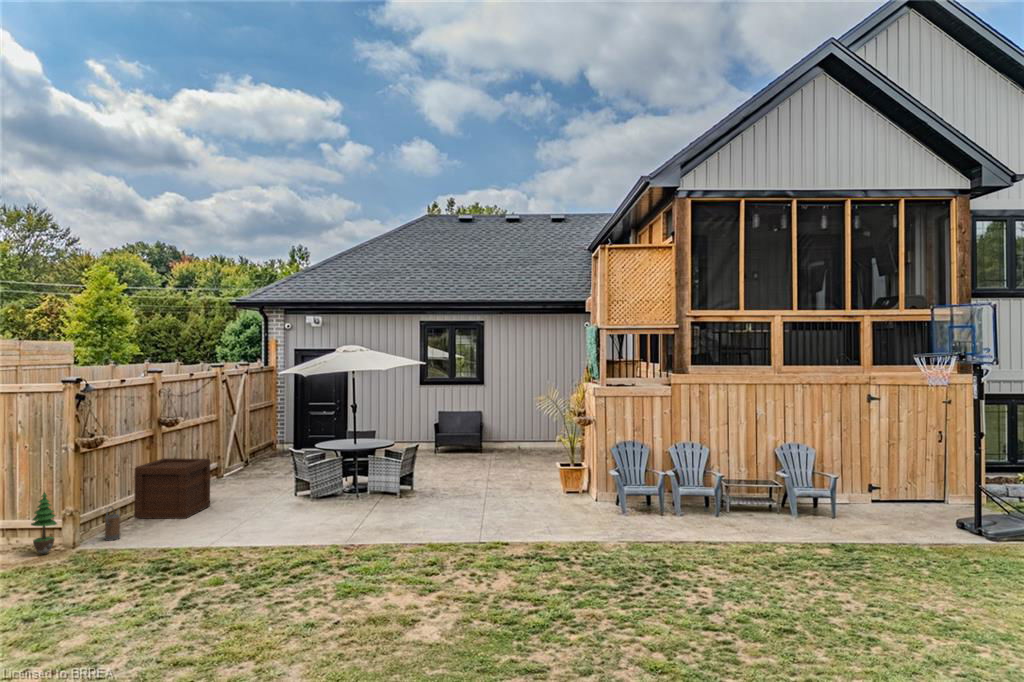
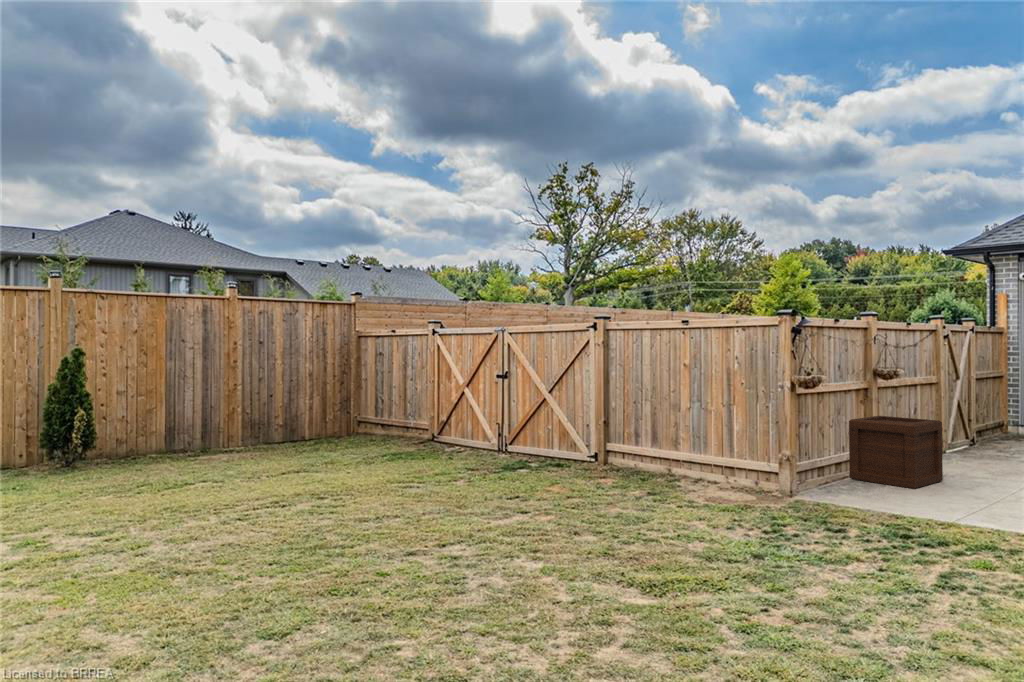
potted tree: present [31,492,57,554] -> none [749,427,775,495]
watering can: present [105,506,120,541] -> none [822,456,839,496]

